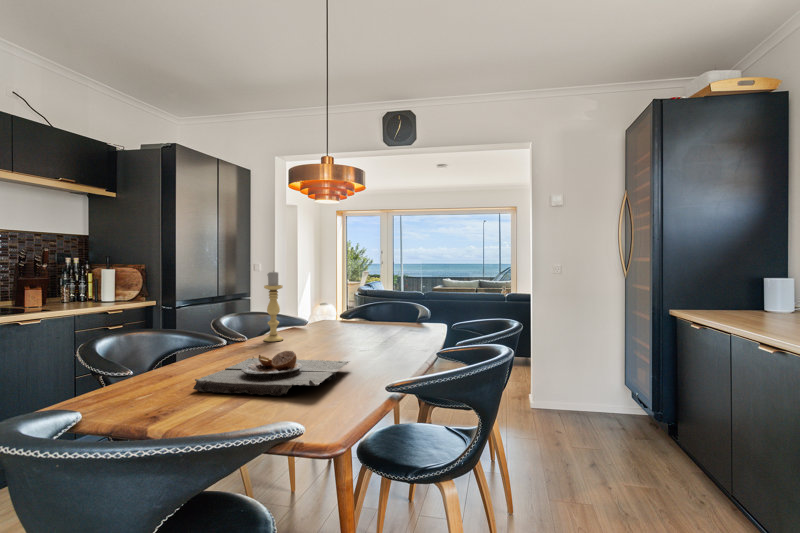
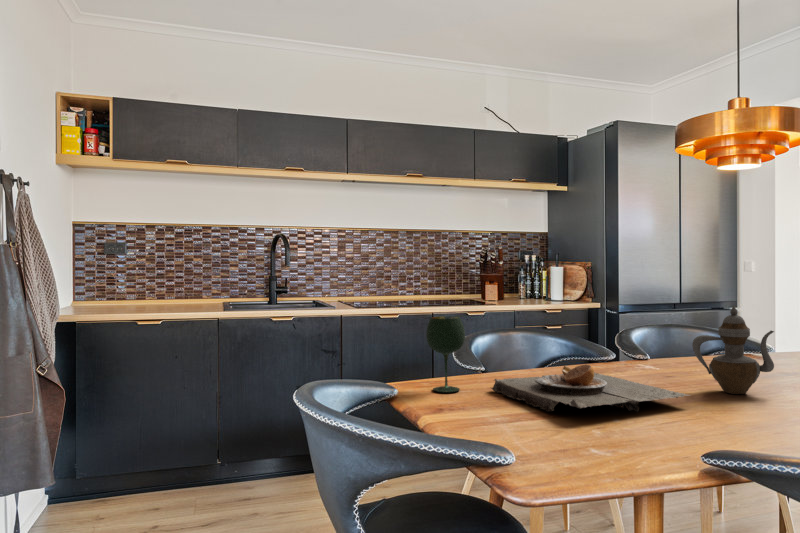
candle holder: present [264,272,283,342] -> none [657,267,684,361]
teapot: none [327,297,372,356] -> present [692,306,774,394]
wine glass: none [121,322,169,406] -> present [426,316,465,392]

